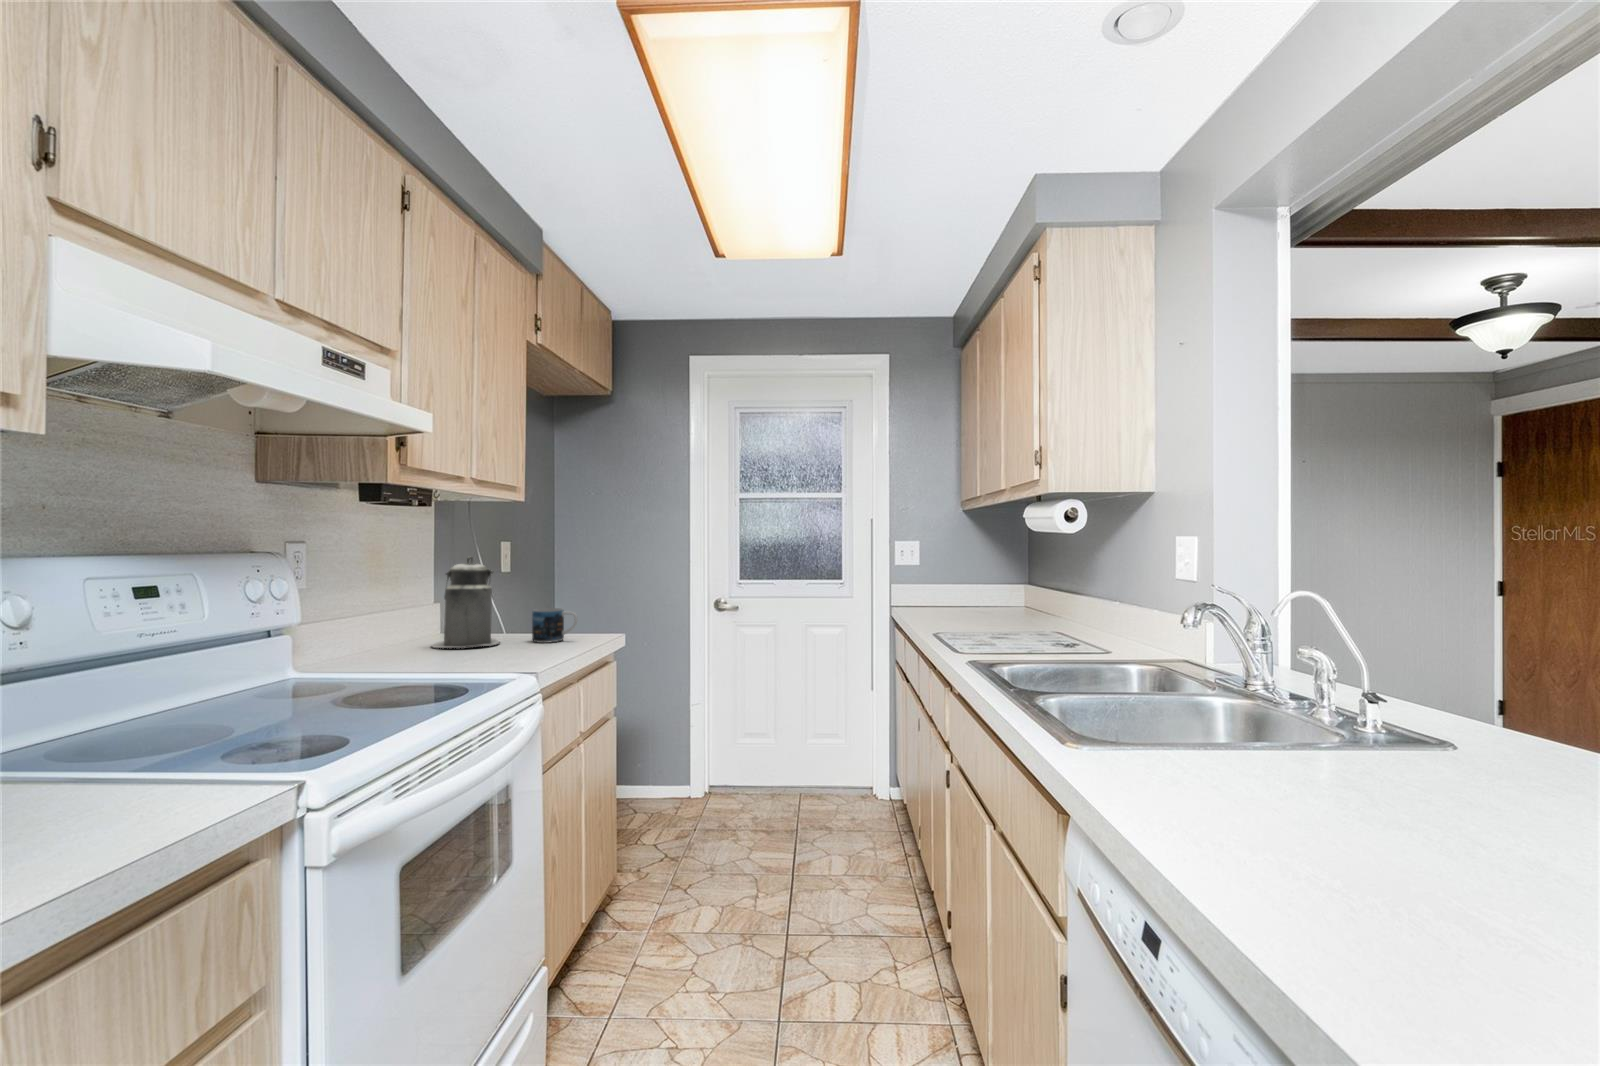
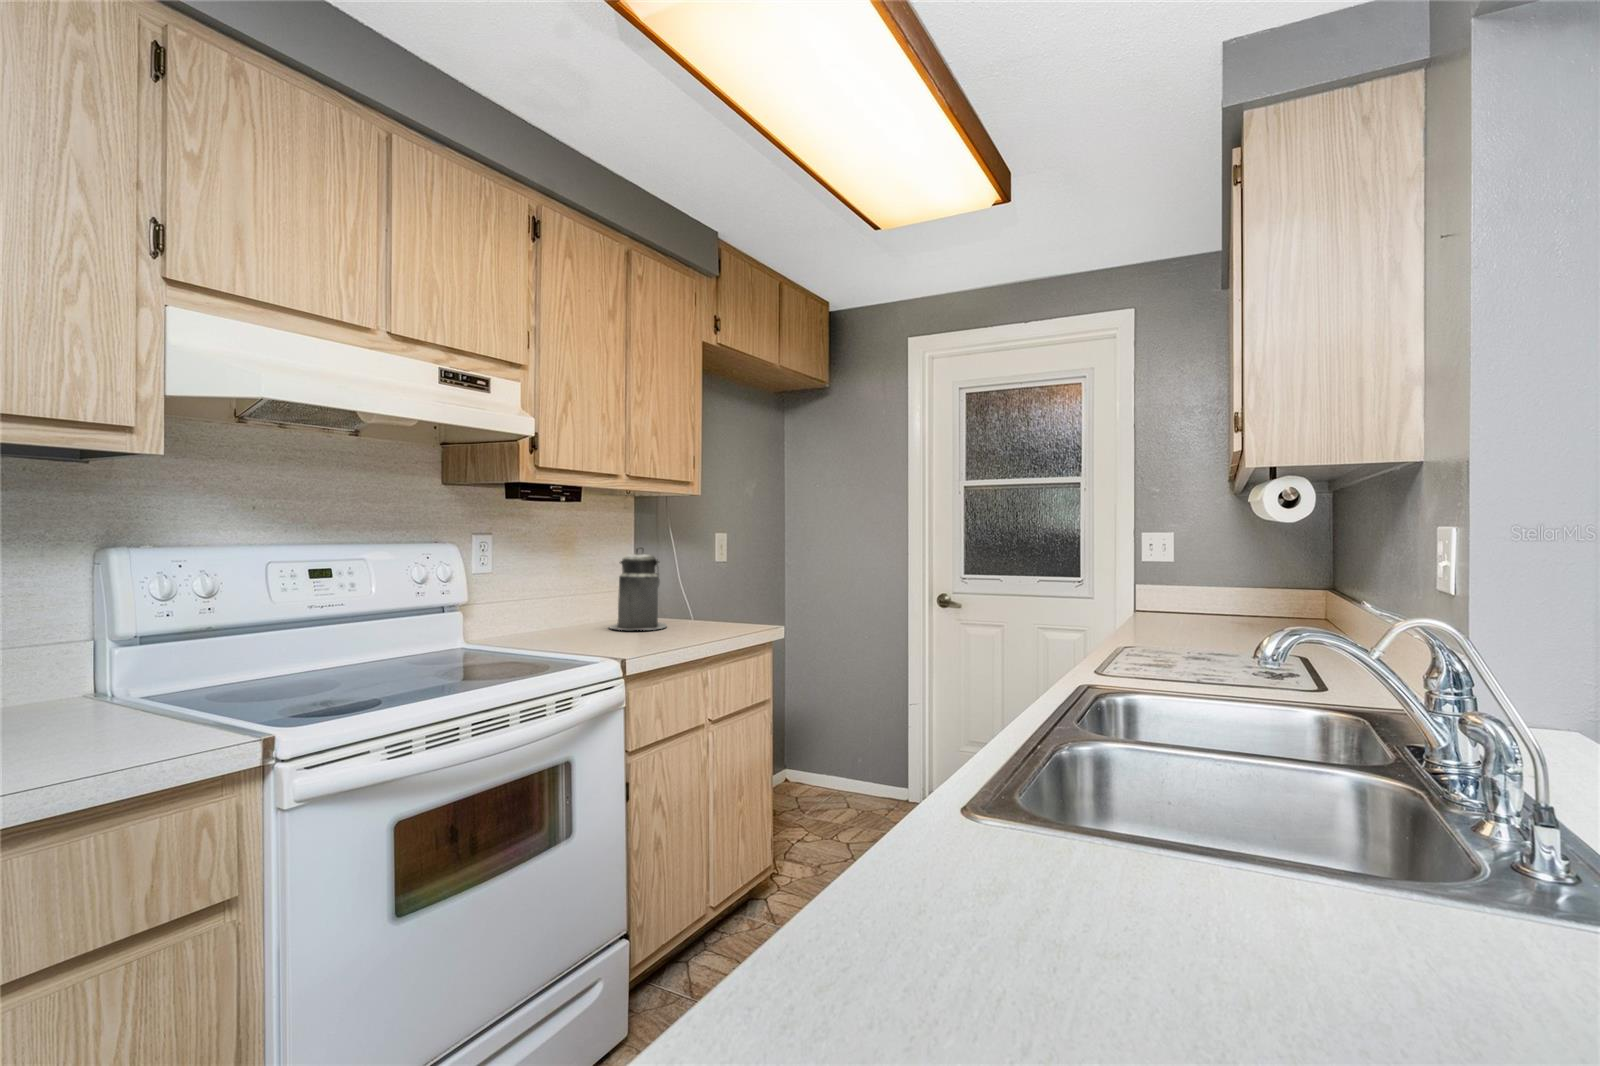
mug: present [532,608,577,643] -> none [694,598,731,631]

